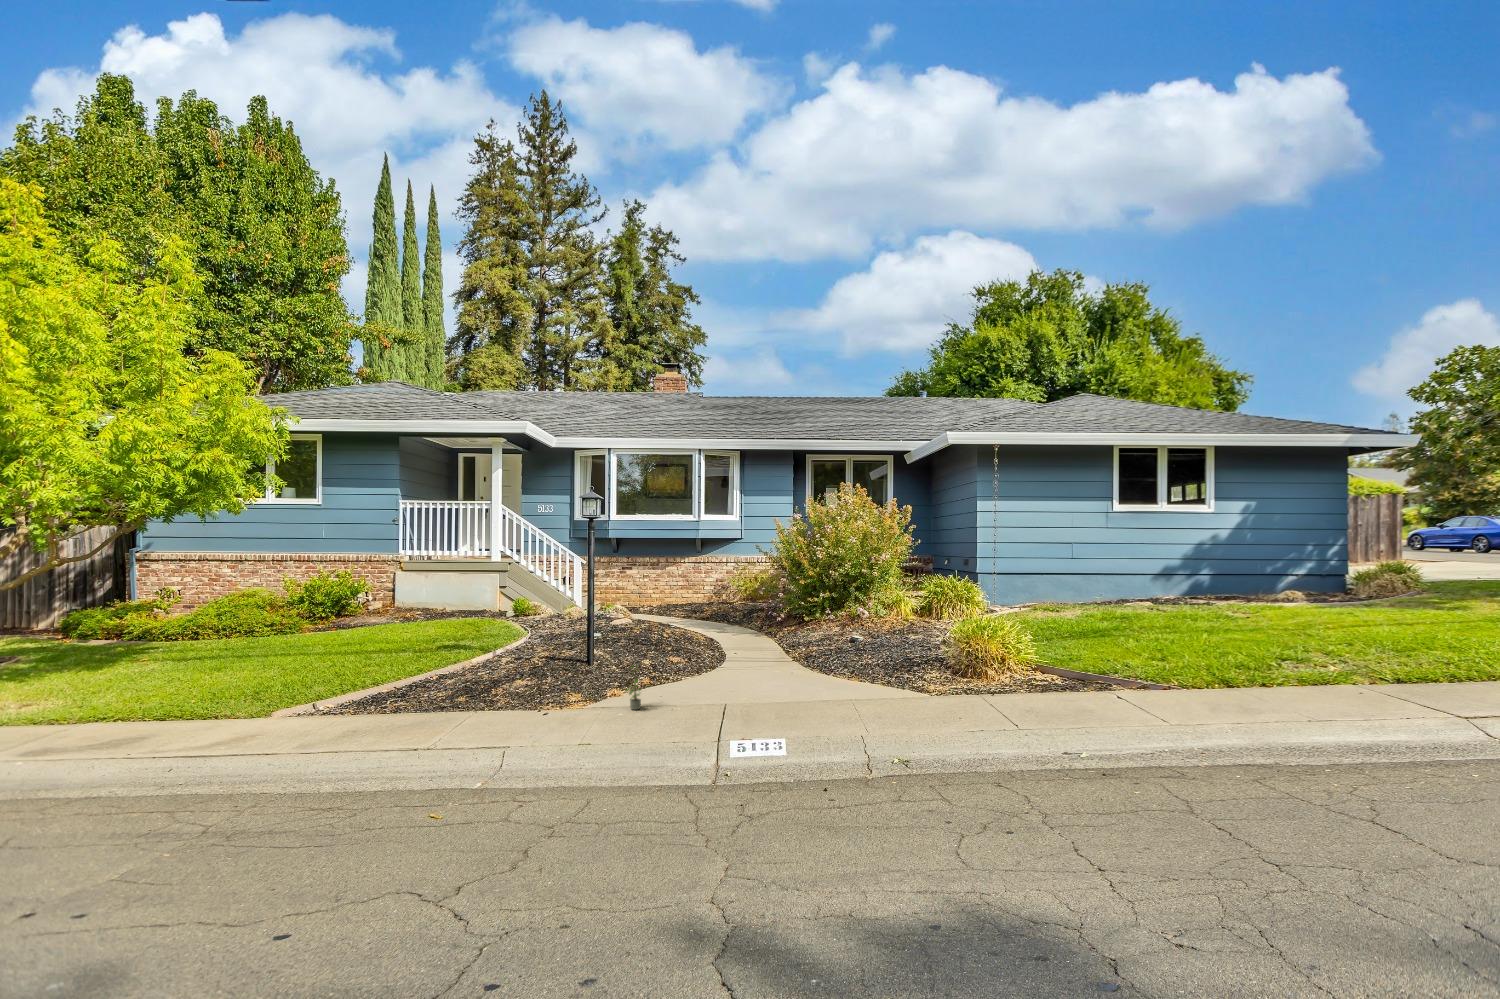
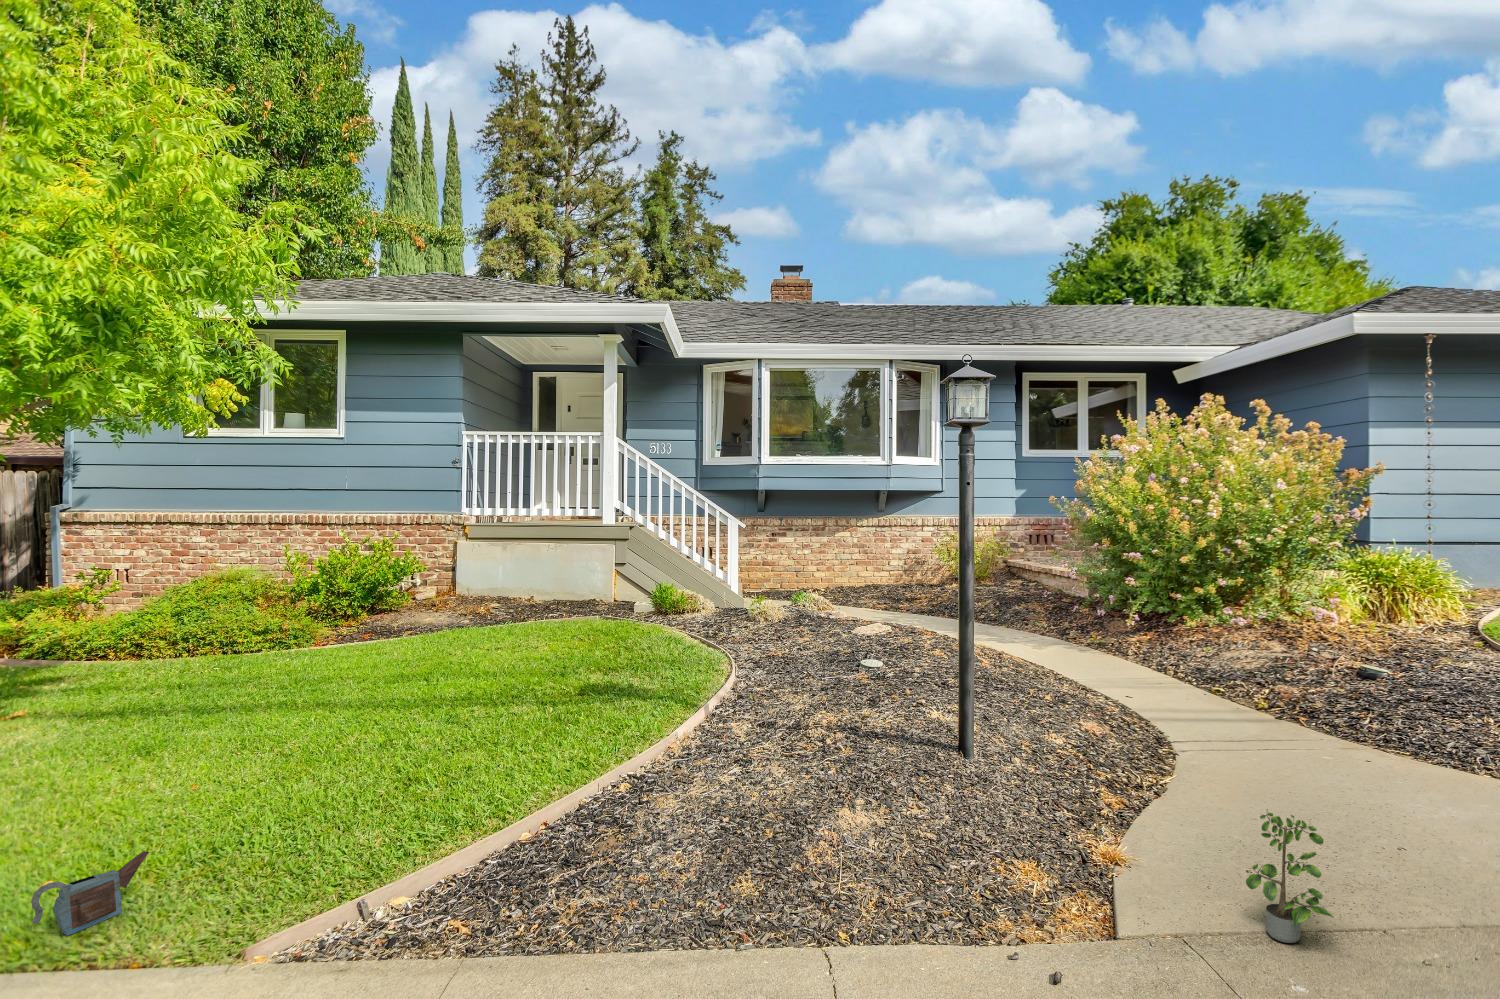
watering can: none [201,678,238,702] -> present [31,851,149,936]

